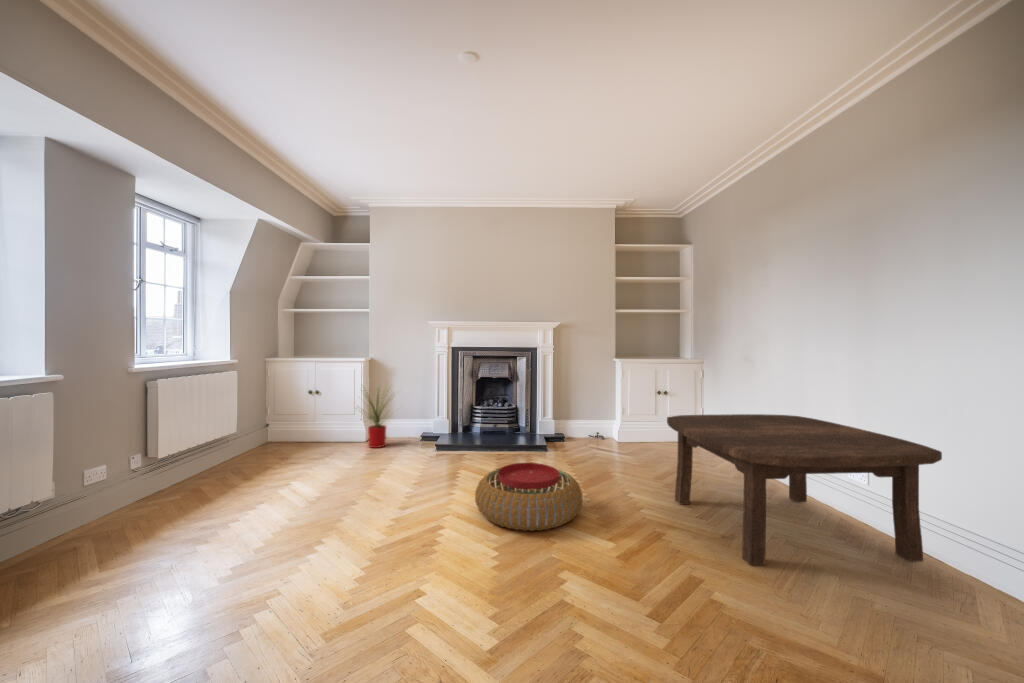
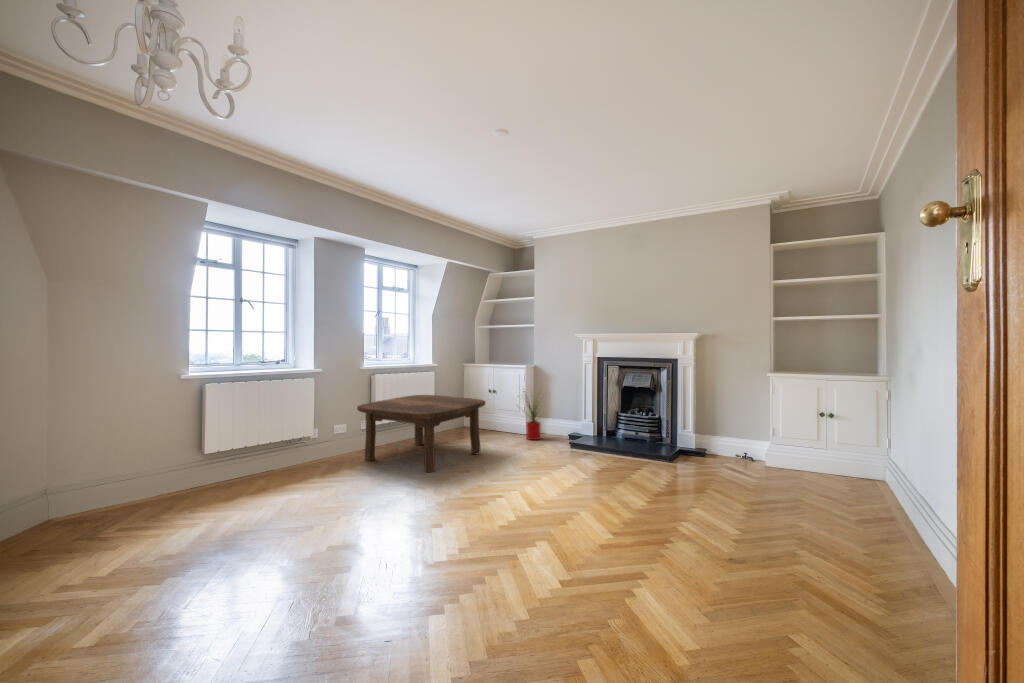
coffee table: present [667,414,942,566] -> present [357,395,485,473]
pouf: present [475,463,582,531] -> none [555,463,643,514]

